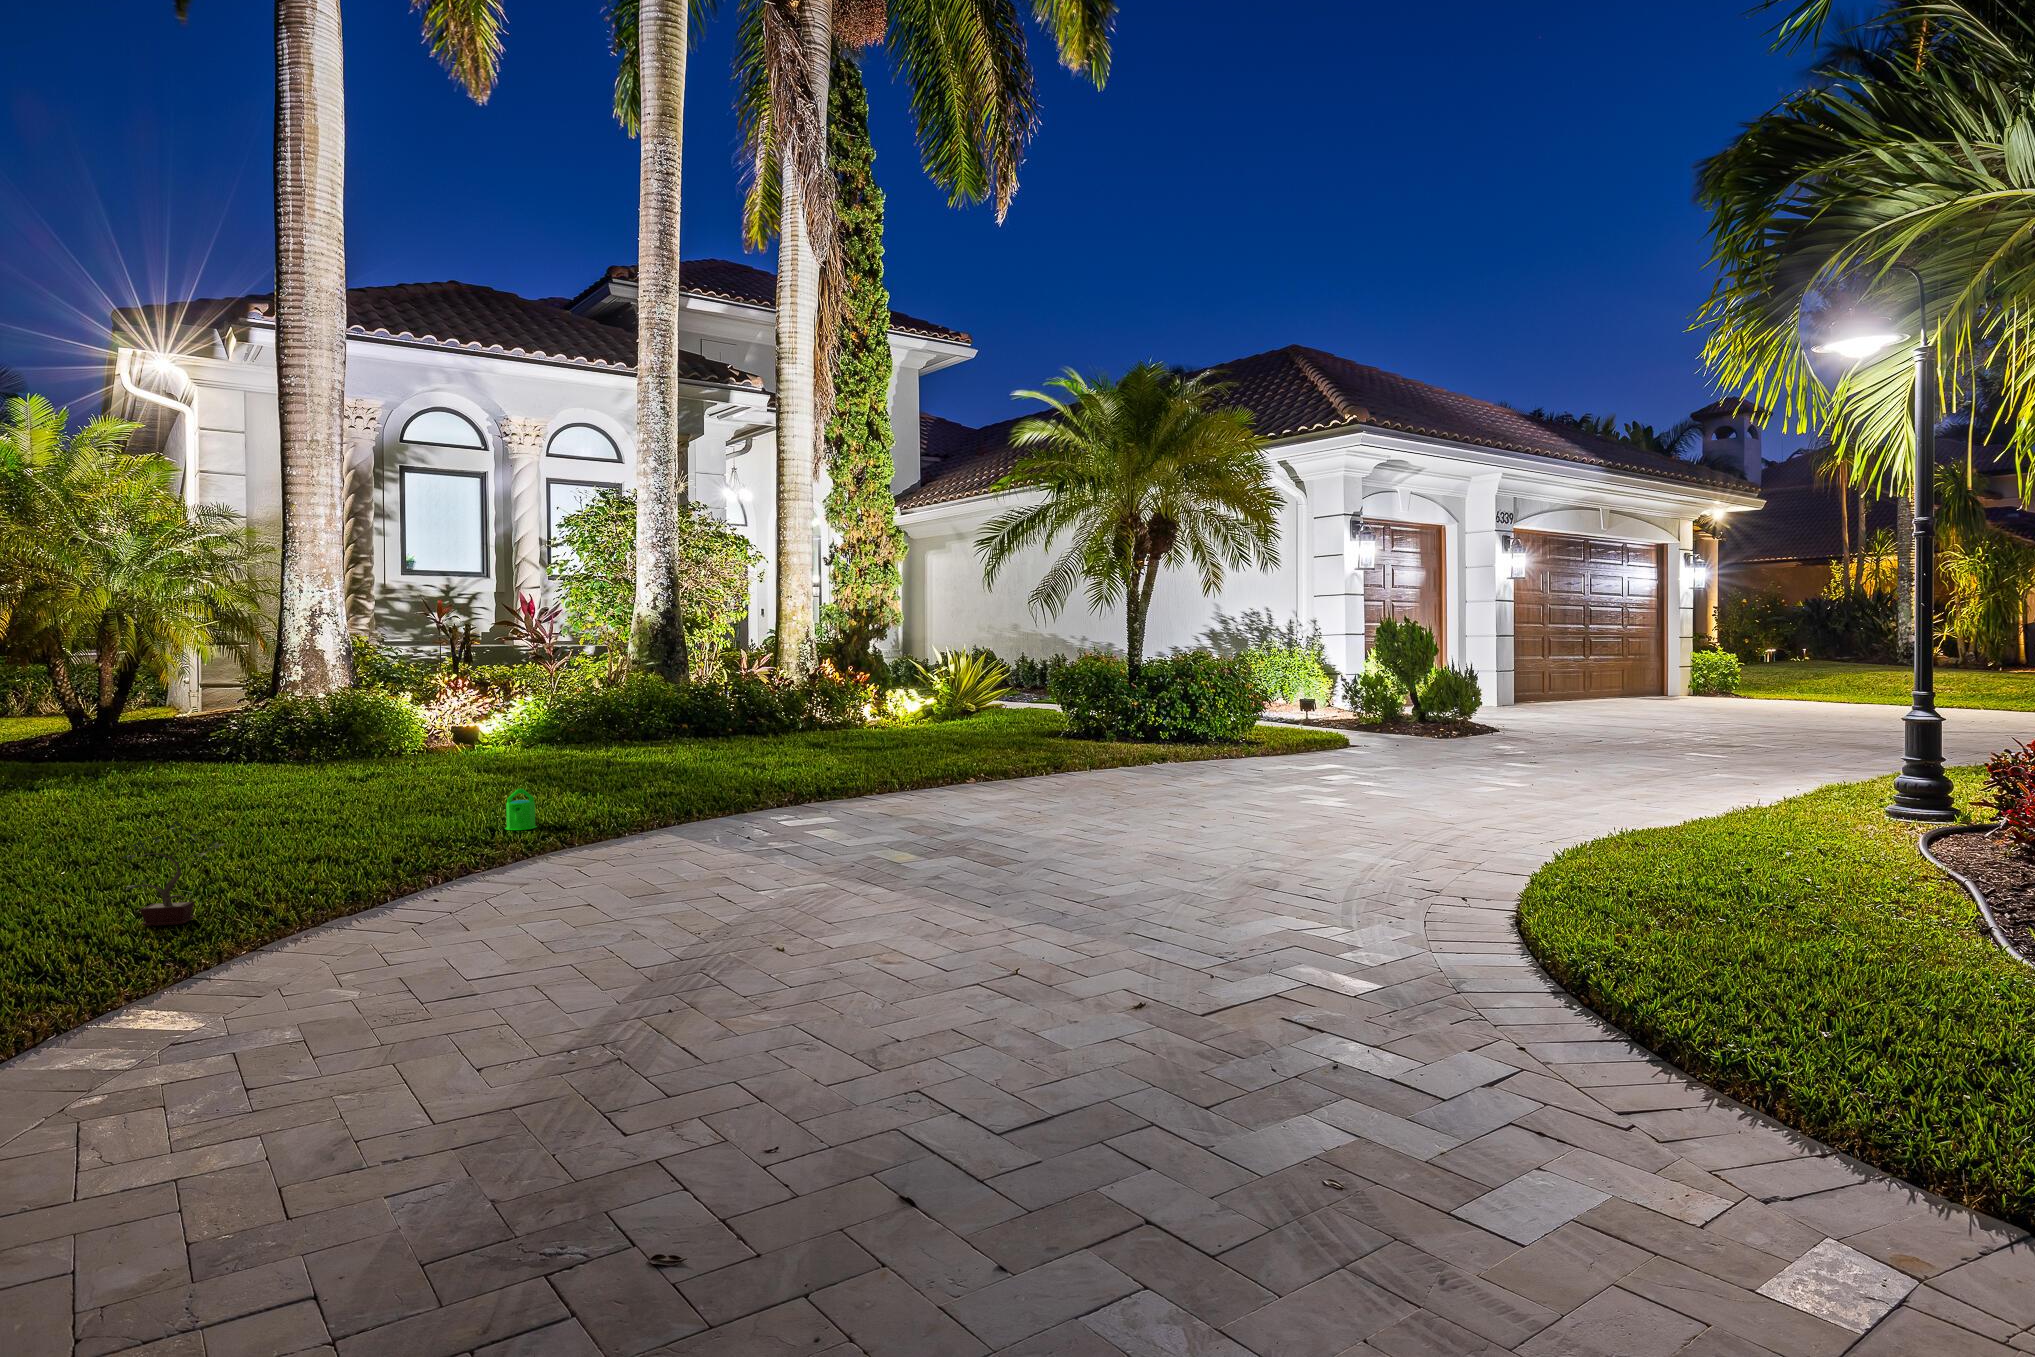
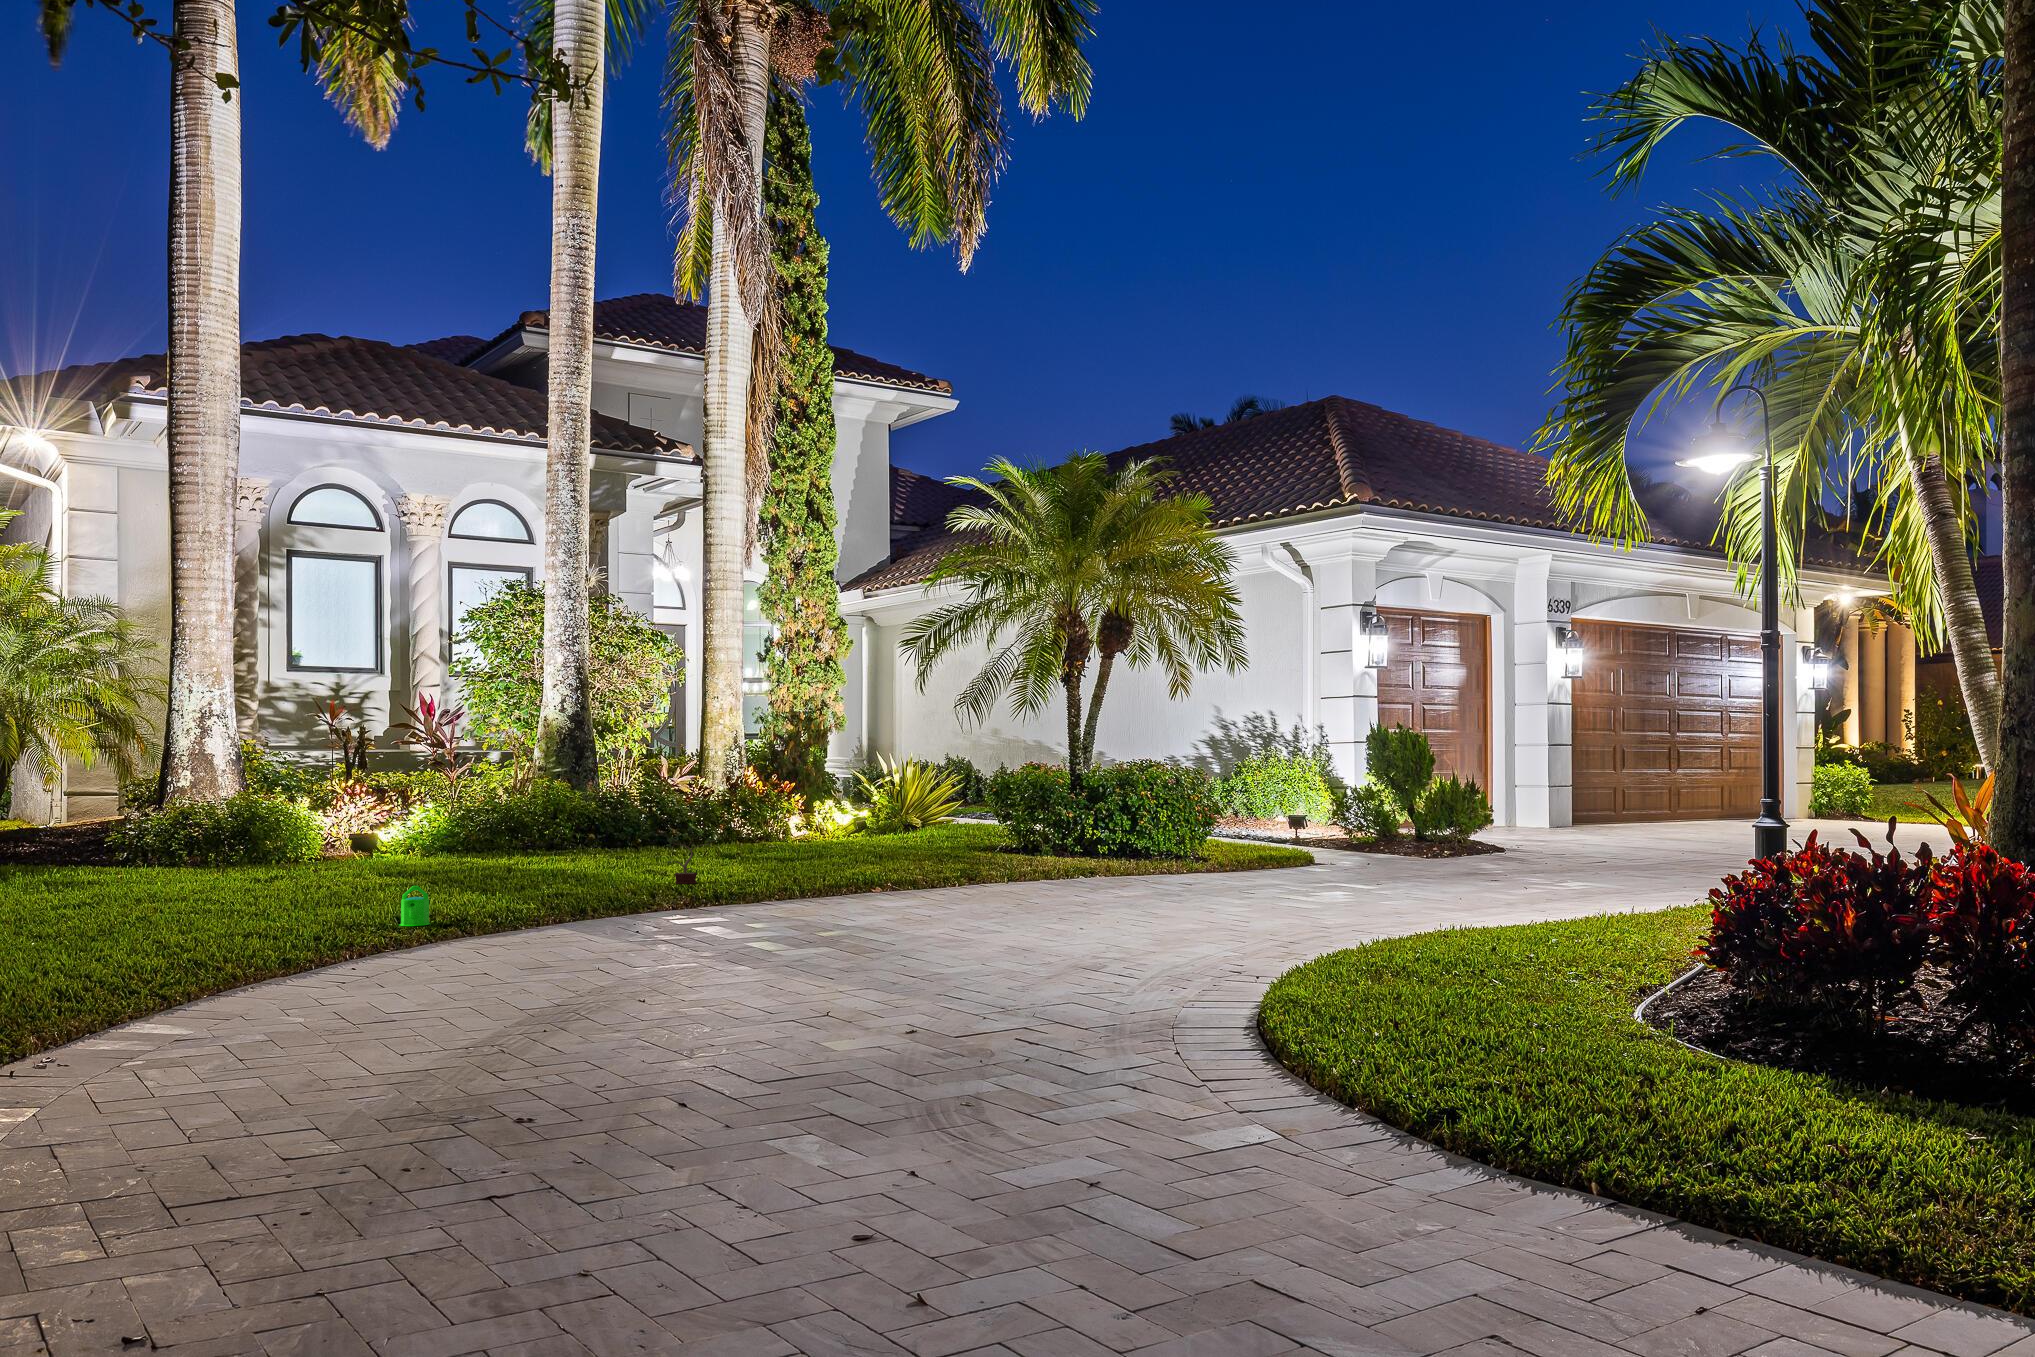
potted plant: present [122,821,225,926] -> present [666,827,718,884]

